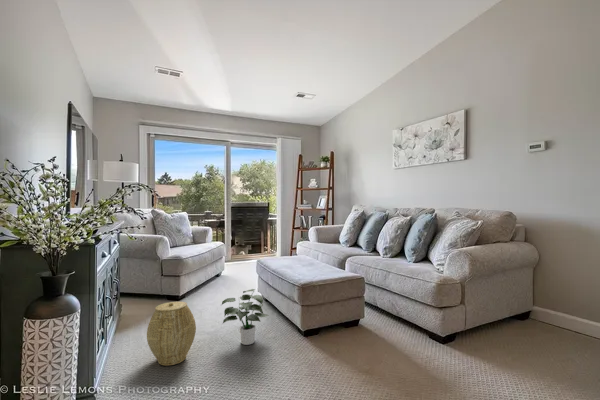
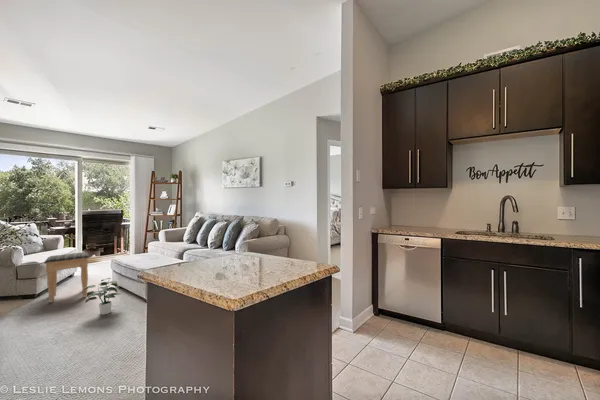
footstool: none [185,249,233,310] -> present [44,252,89,303]
woven basket: present [147,302,196,366] -> none [21,291,64,335]

